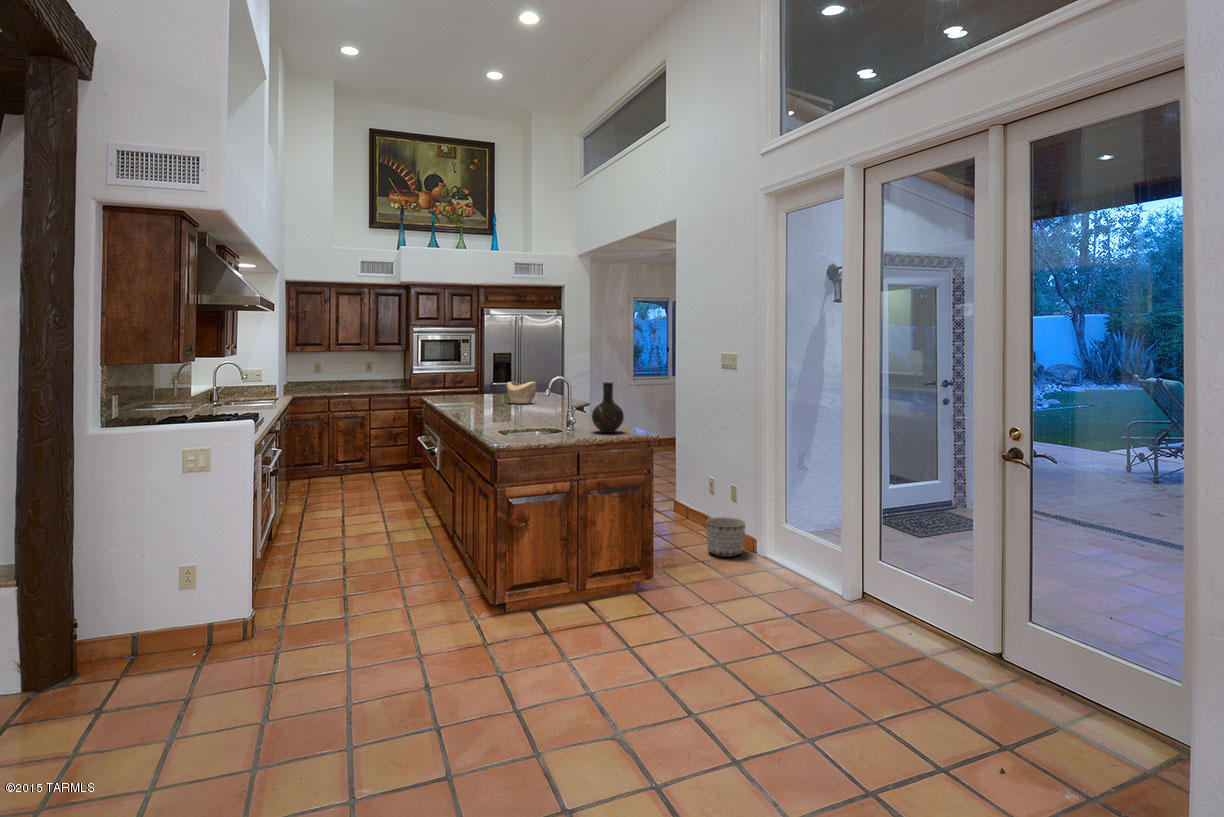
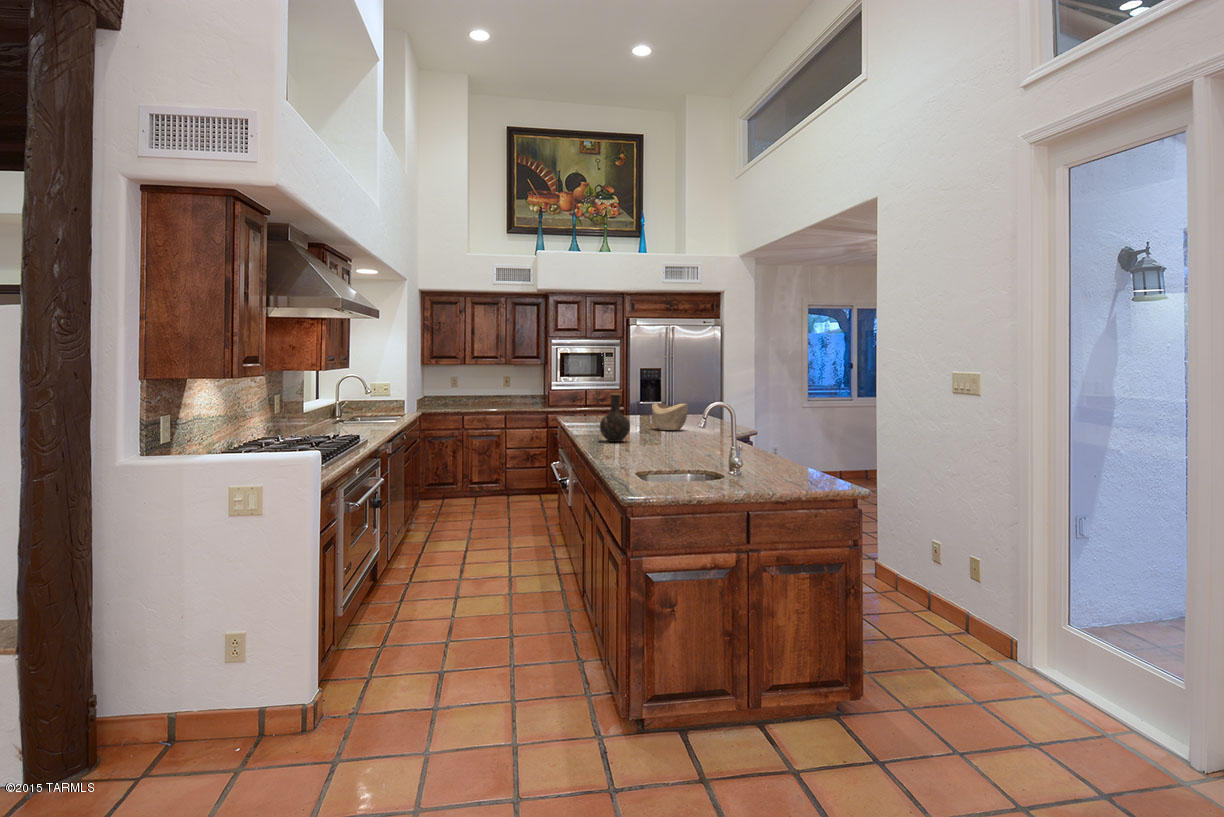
vase: present [592,382,624,433] -> present [600,394,630,442]
planter: present [706,517,745,557] -> none [924,602,986,663]

